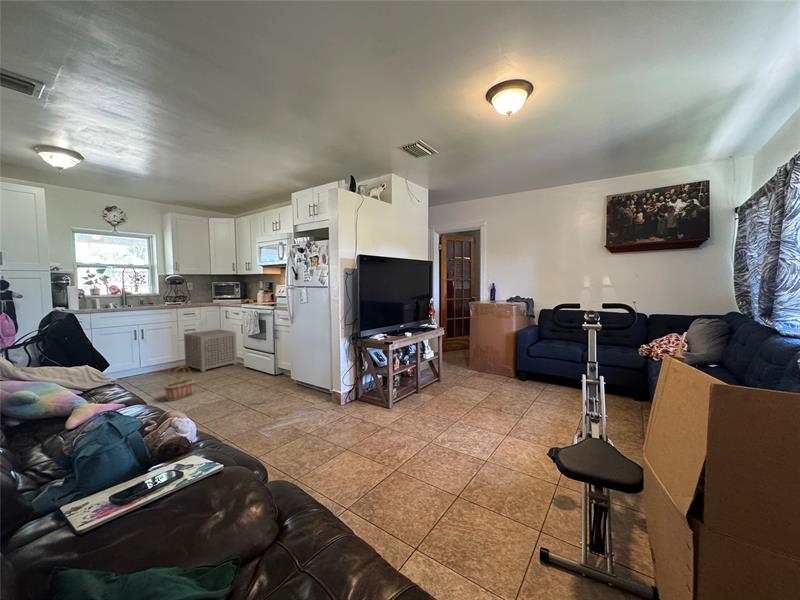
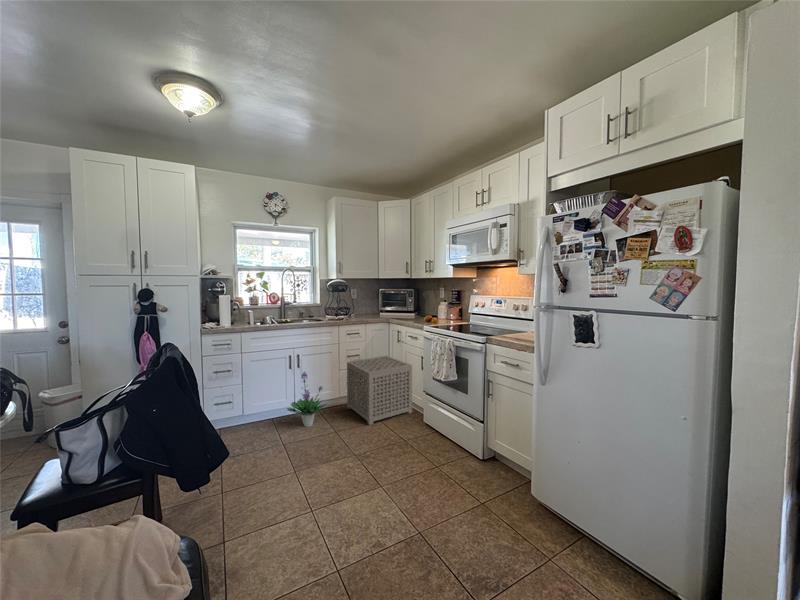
potted plant: none [132,340,168,378] -> present [287,372,326,427]
basket: present [164,366,195,401] -> none [323,439,368,511]

